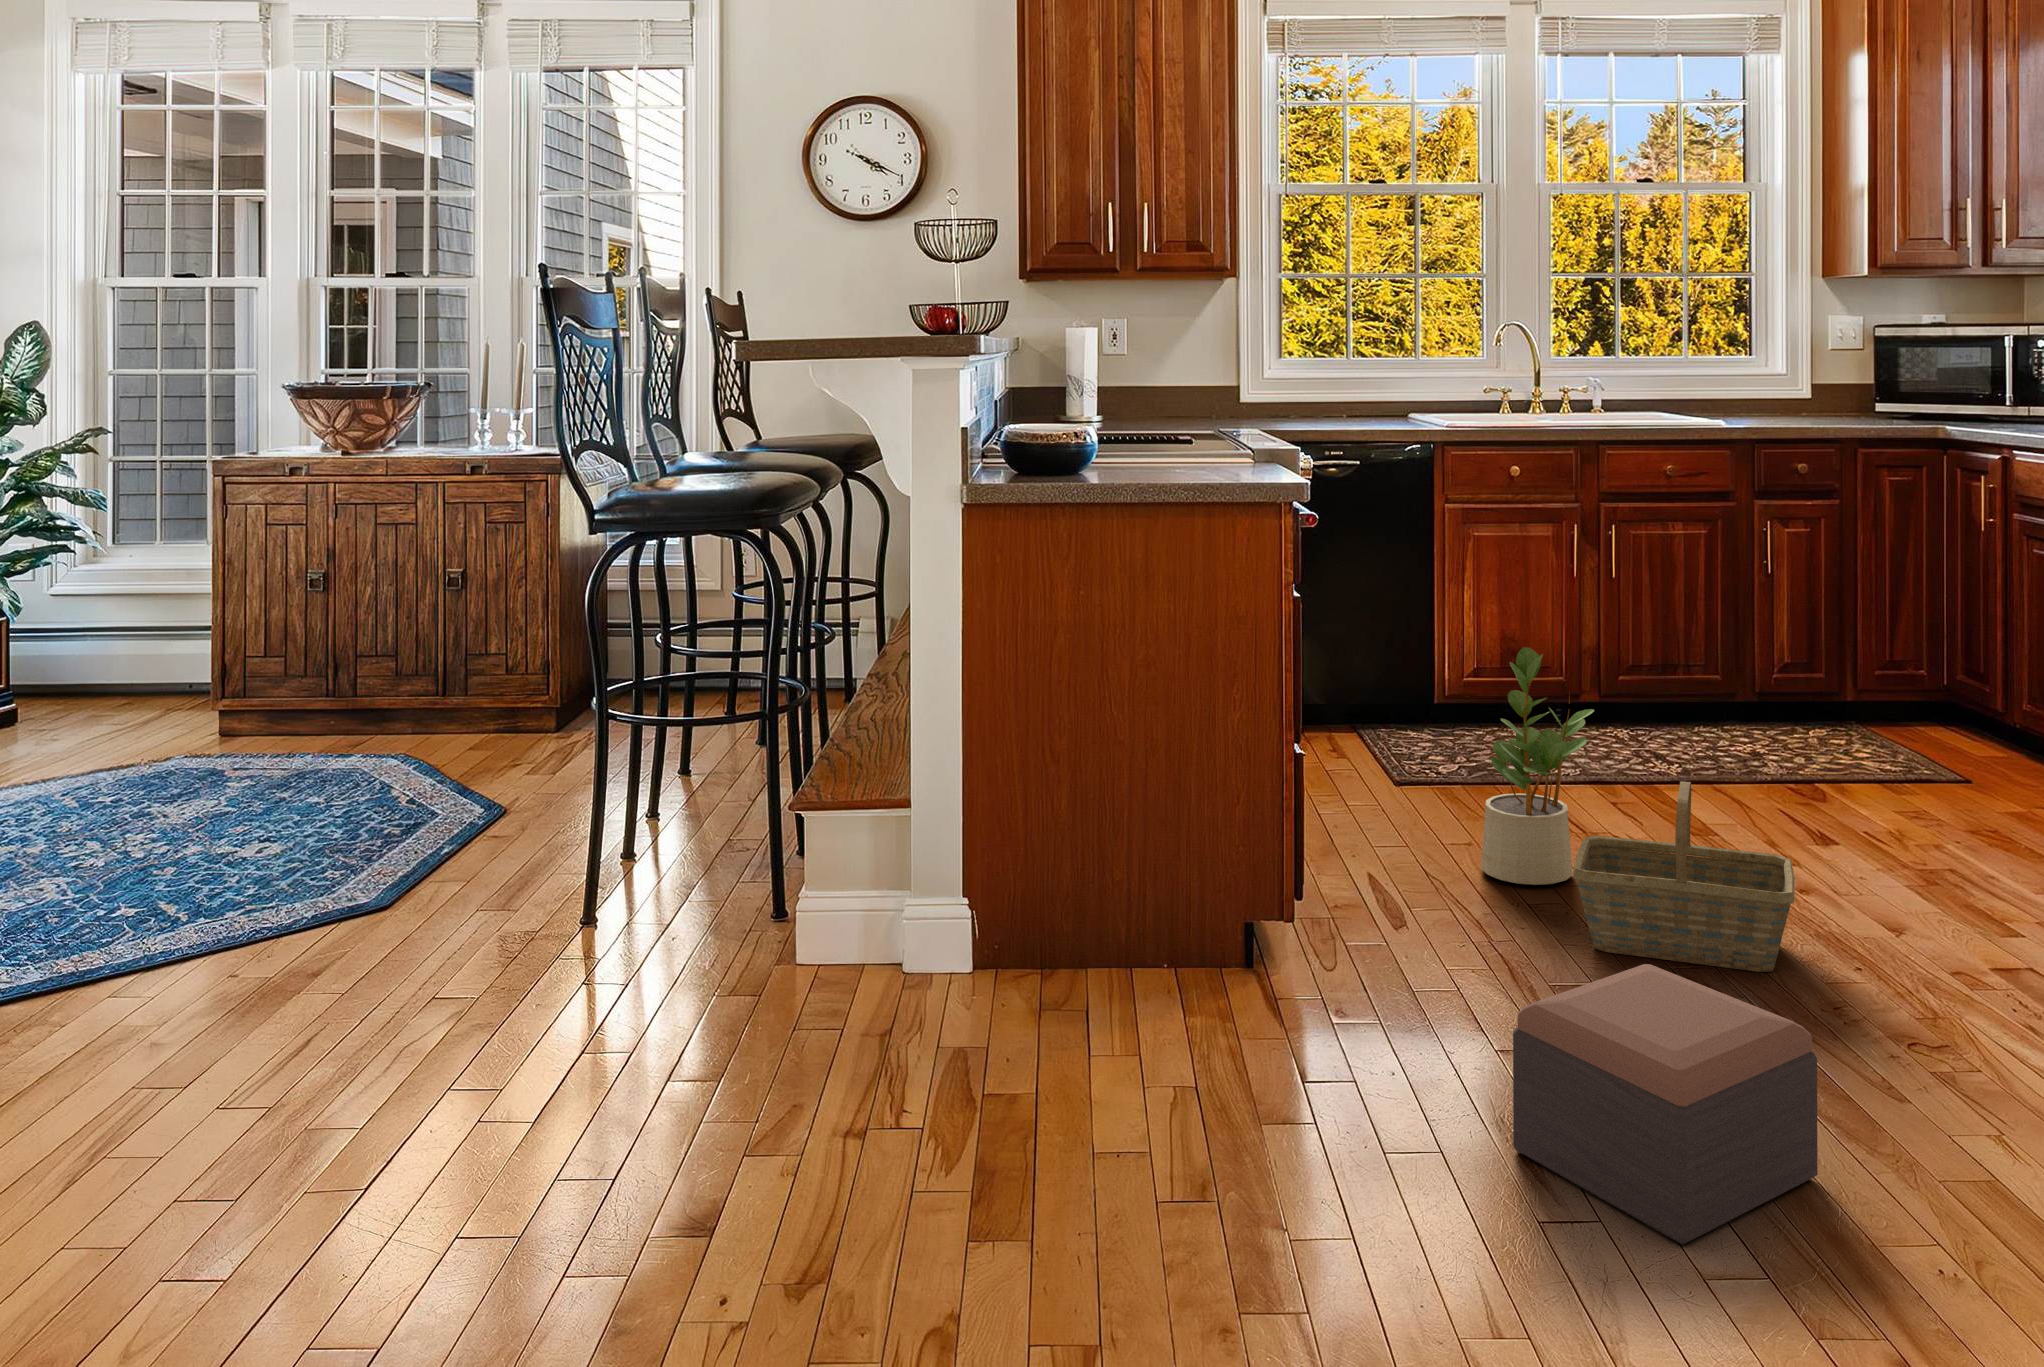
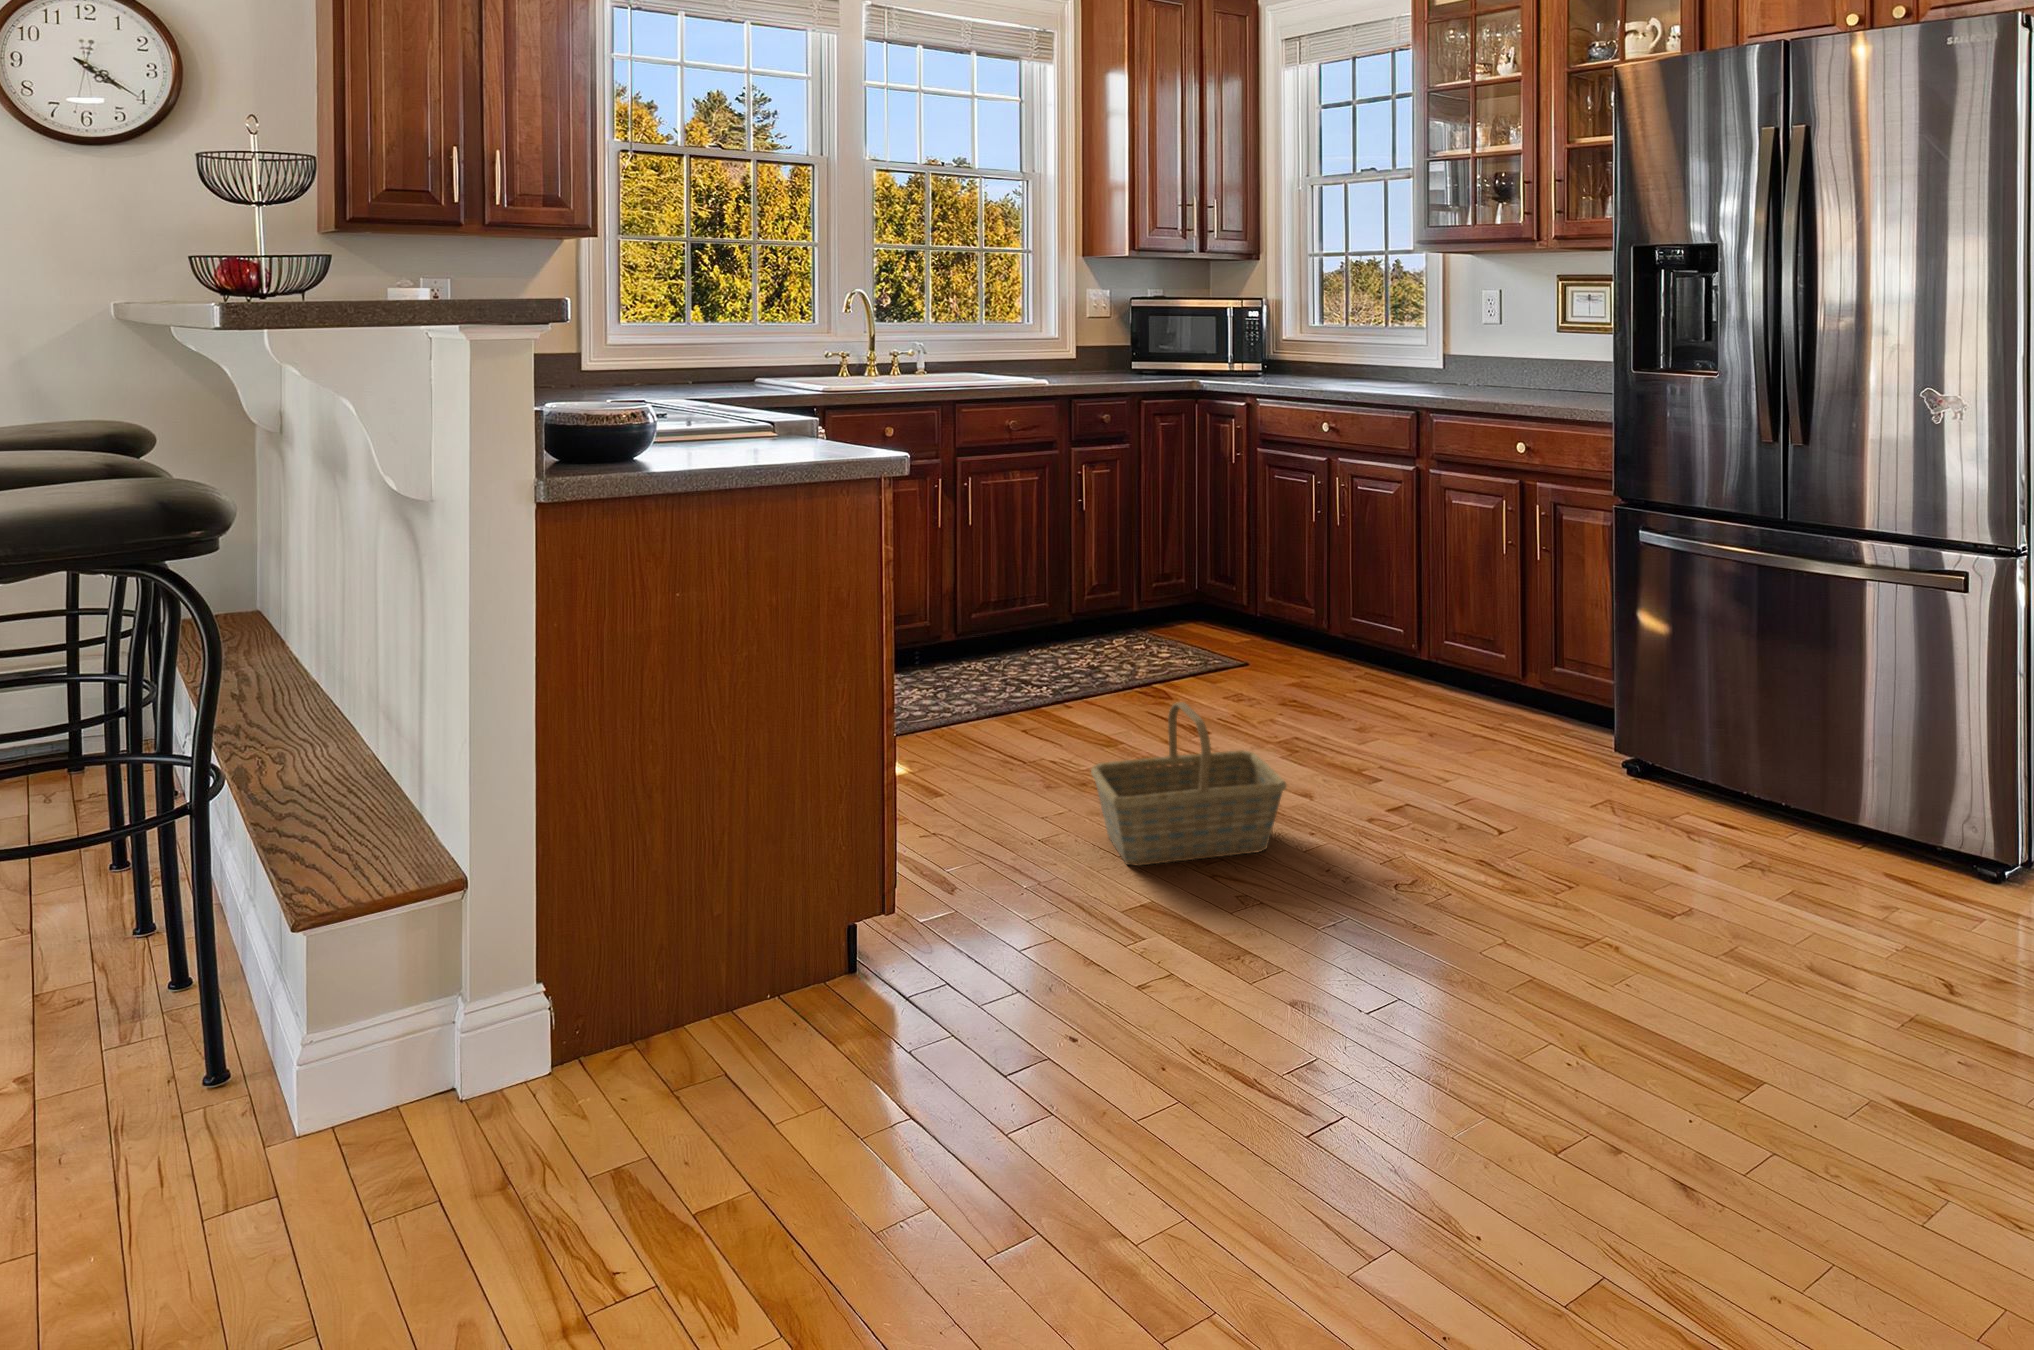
potted plant: present [1481,647,1594,885] -> none [970,600,1063,819]
footstool: present [1513,964,1818,1245] -> none [1237,874,1453,1112]

